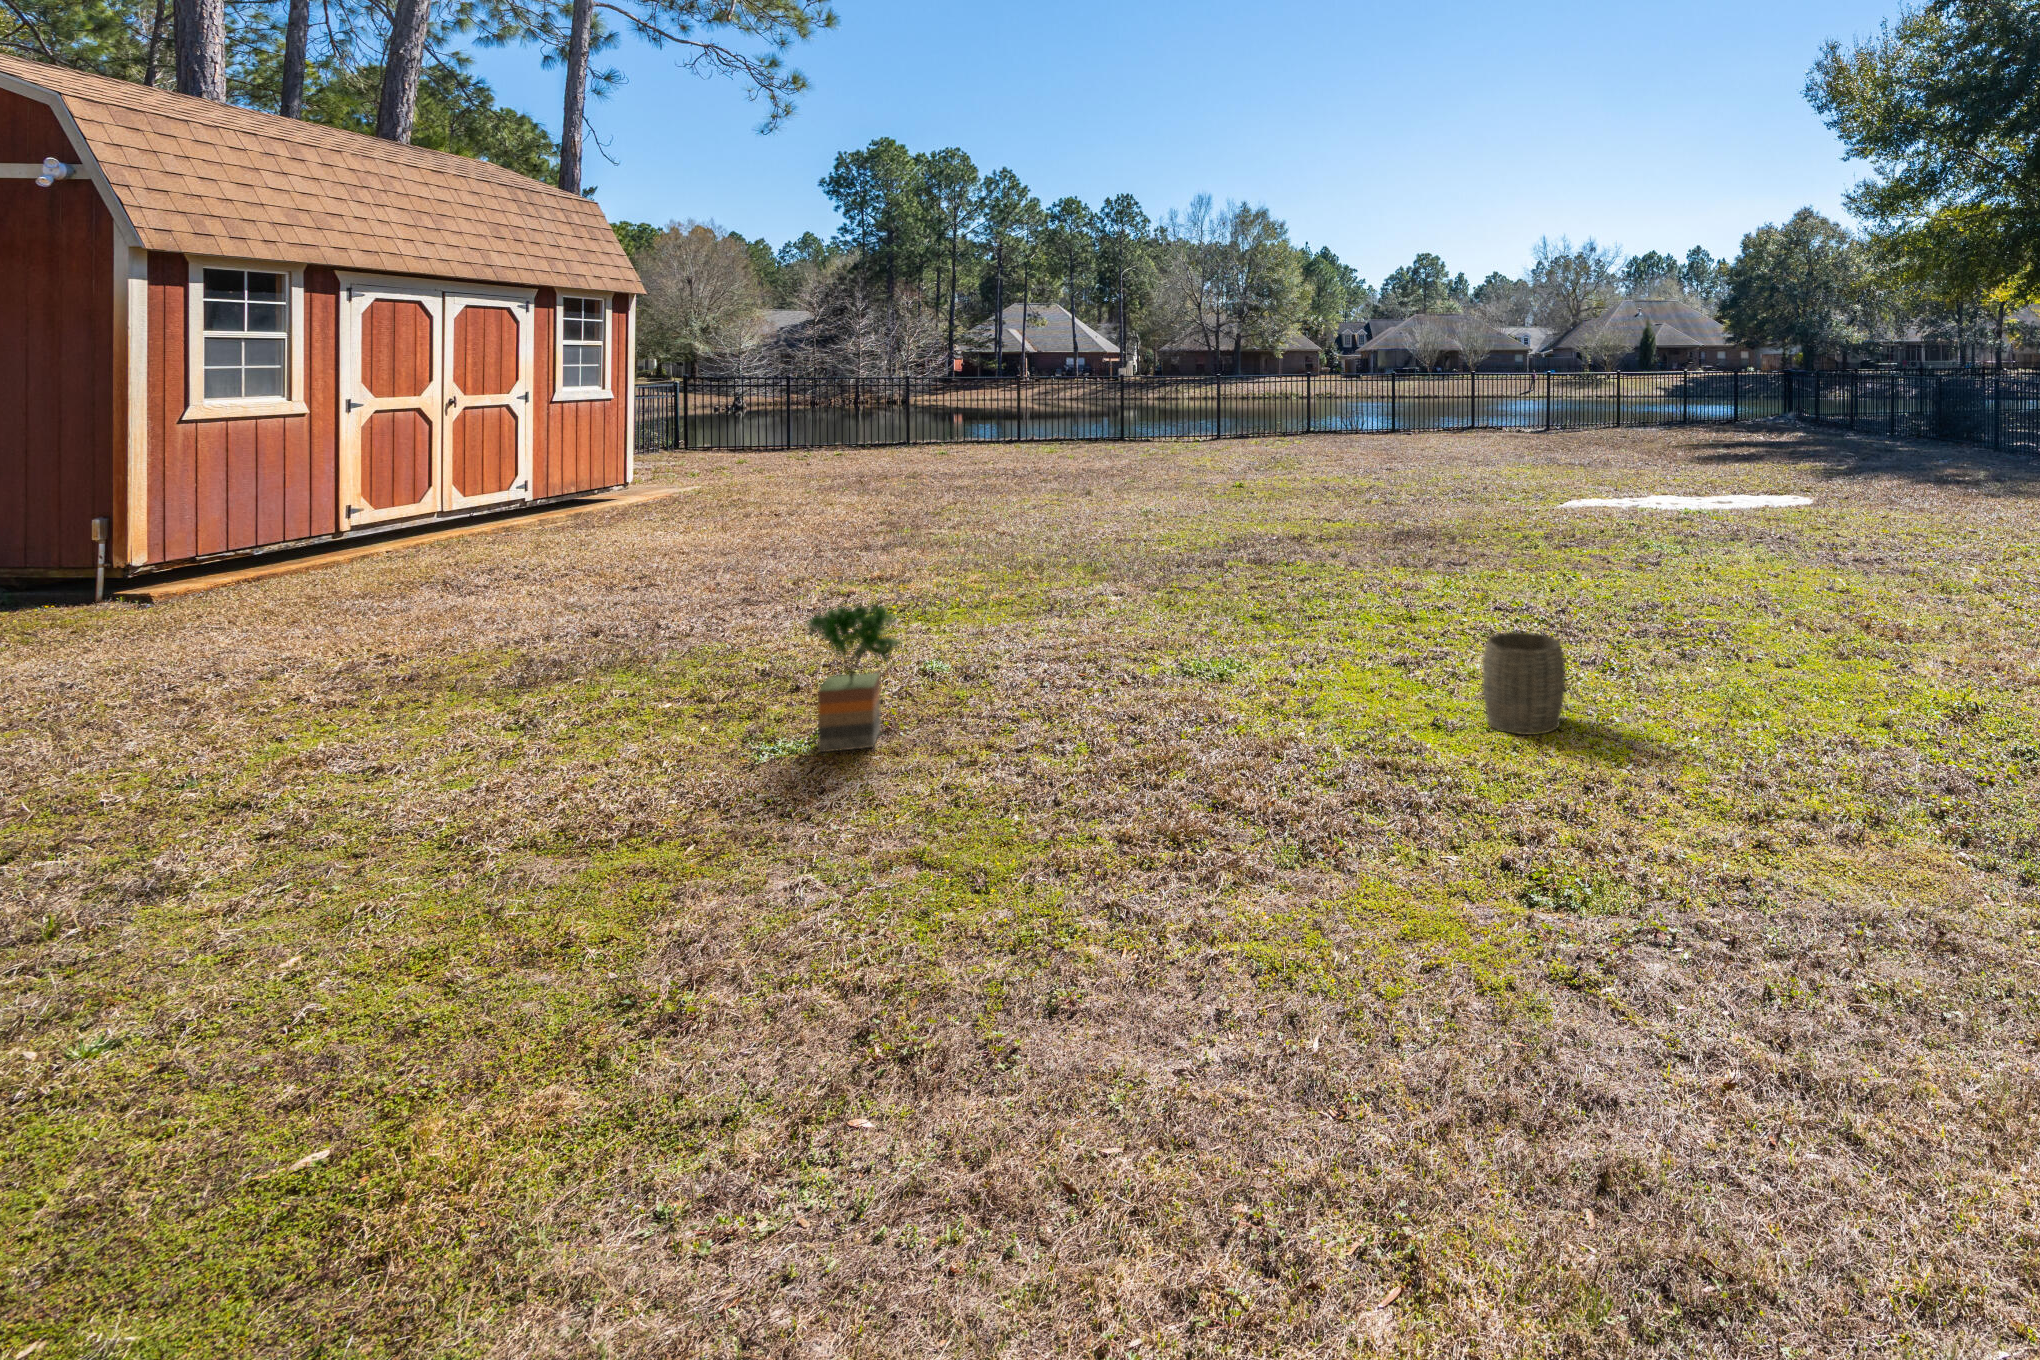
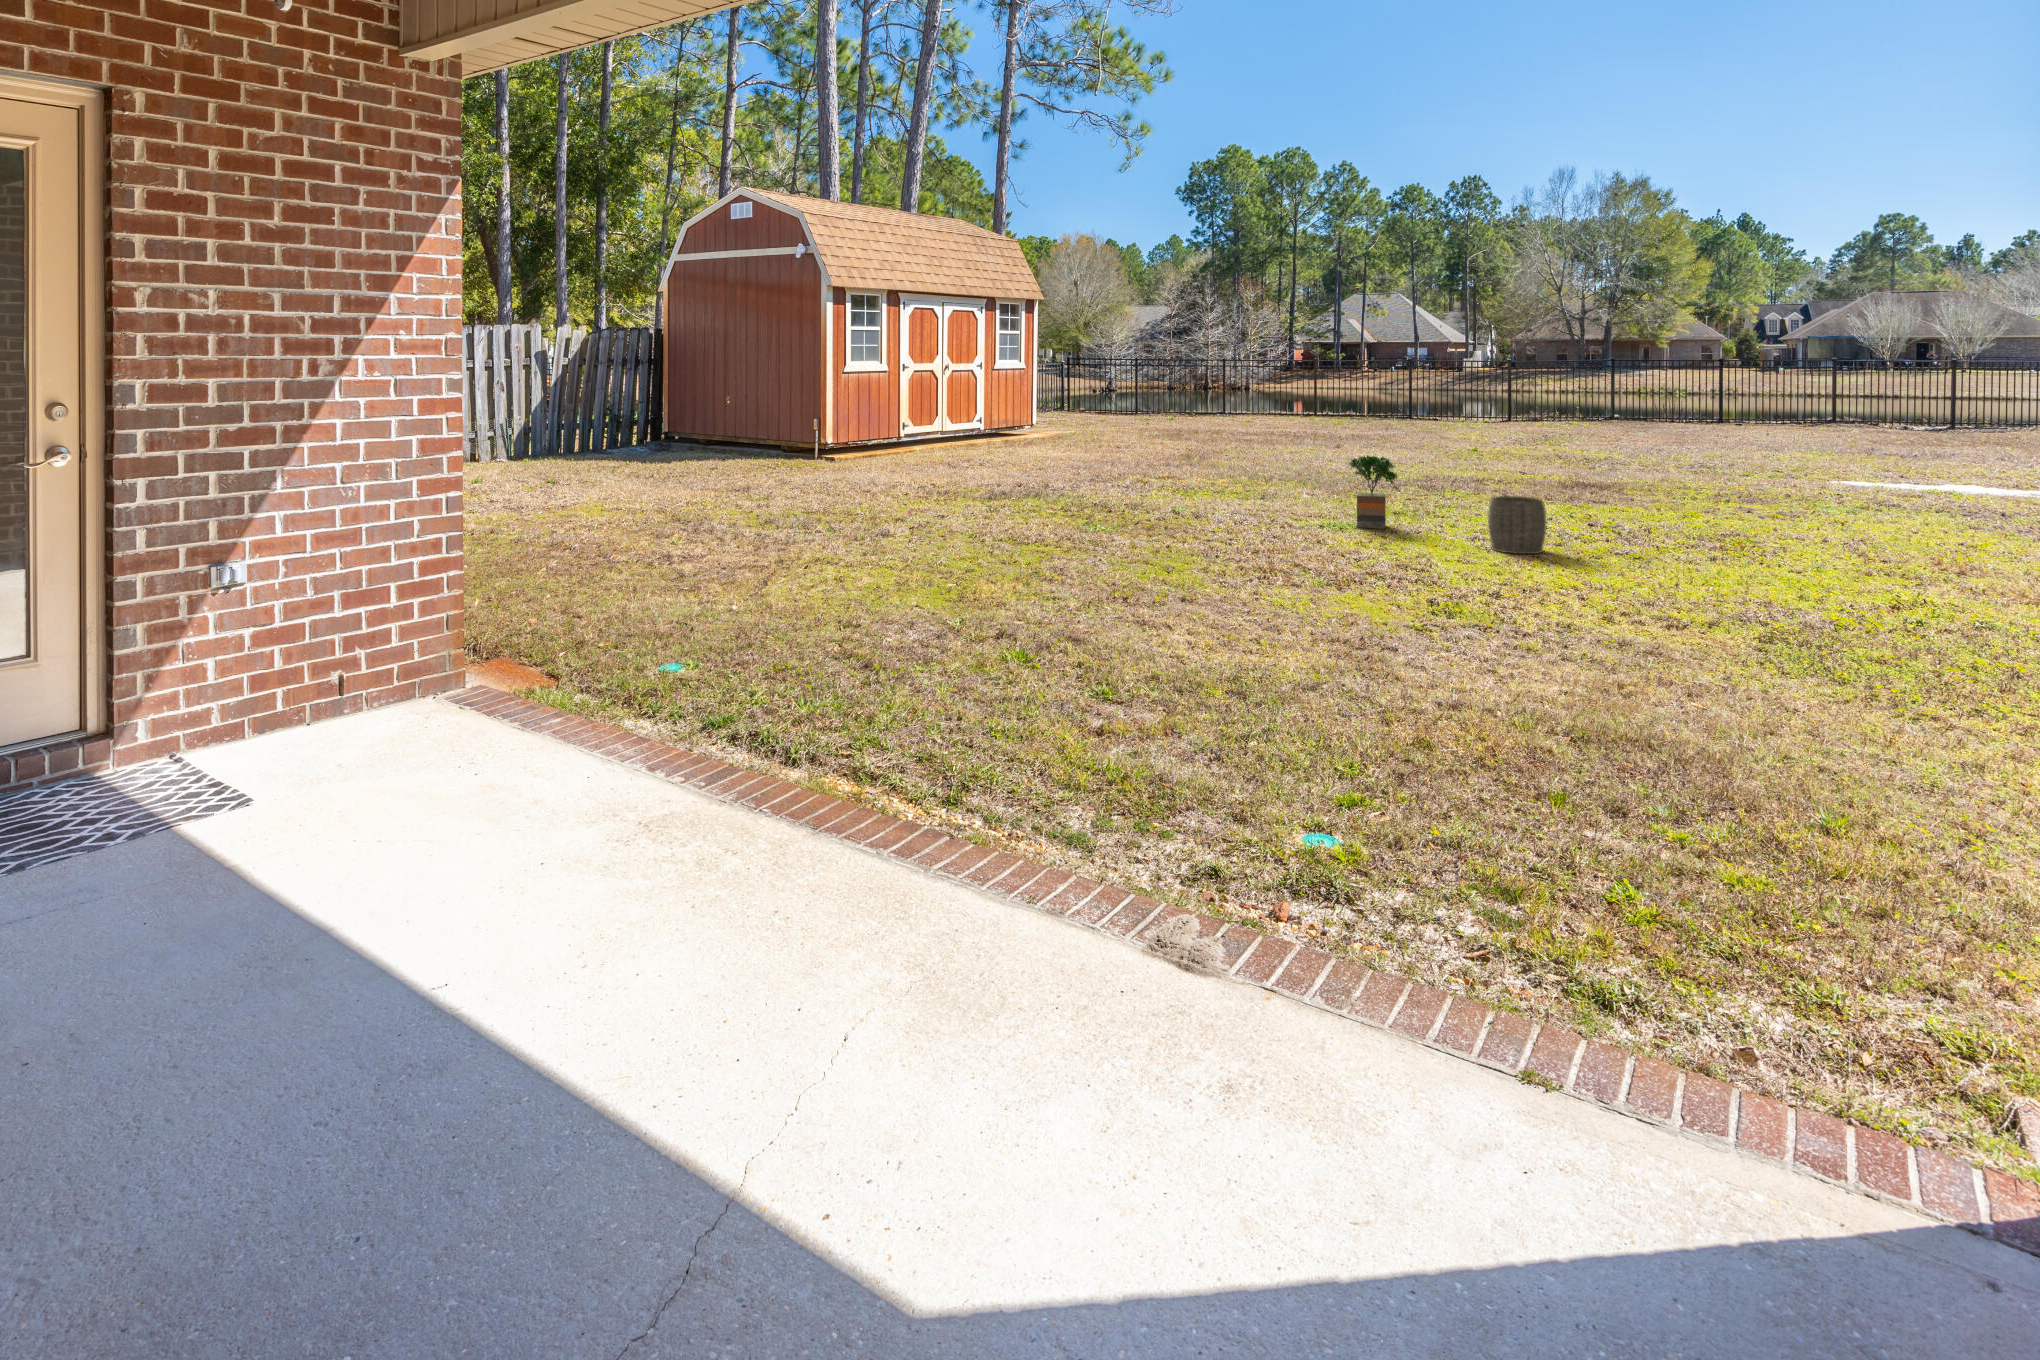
potted tree: present [806,605,900,752] -> present [1349,456,1398,529]

